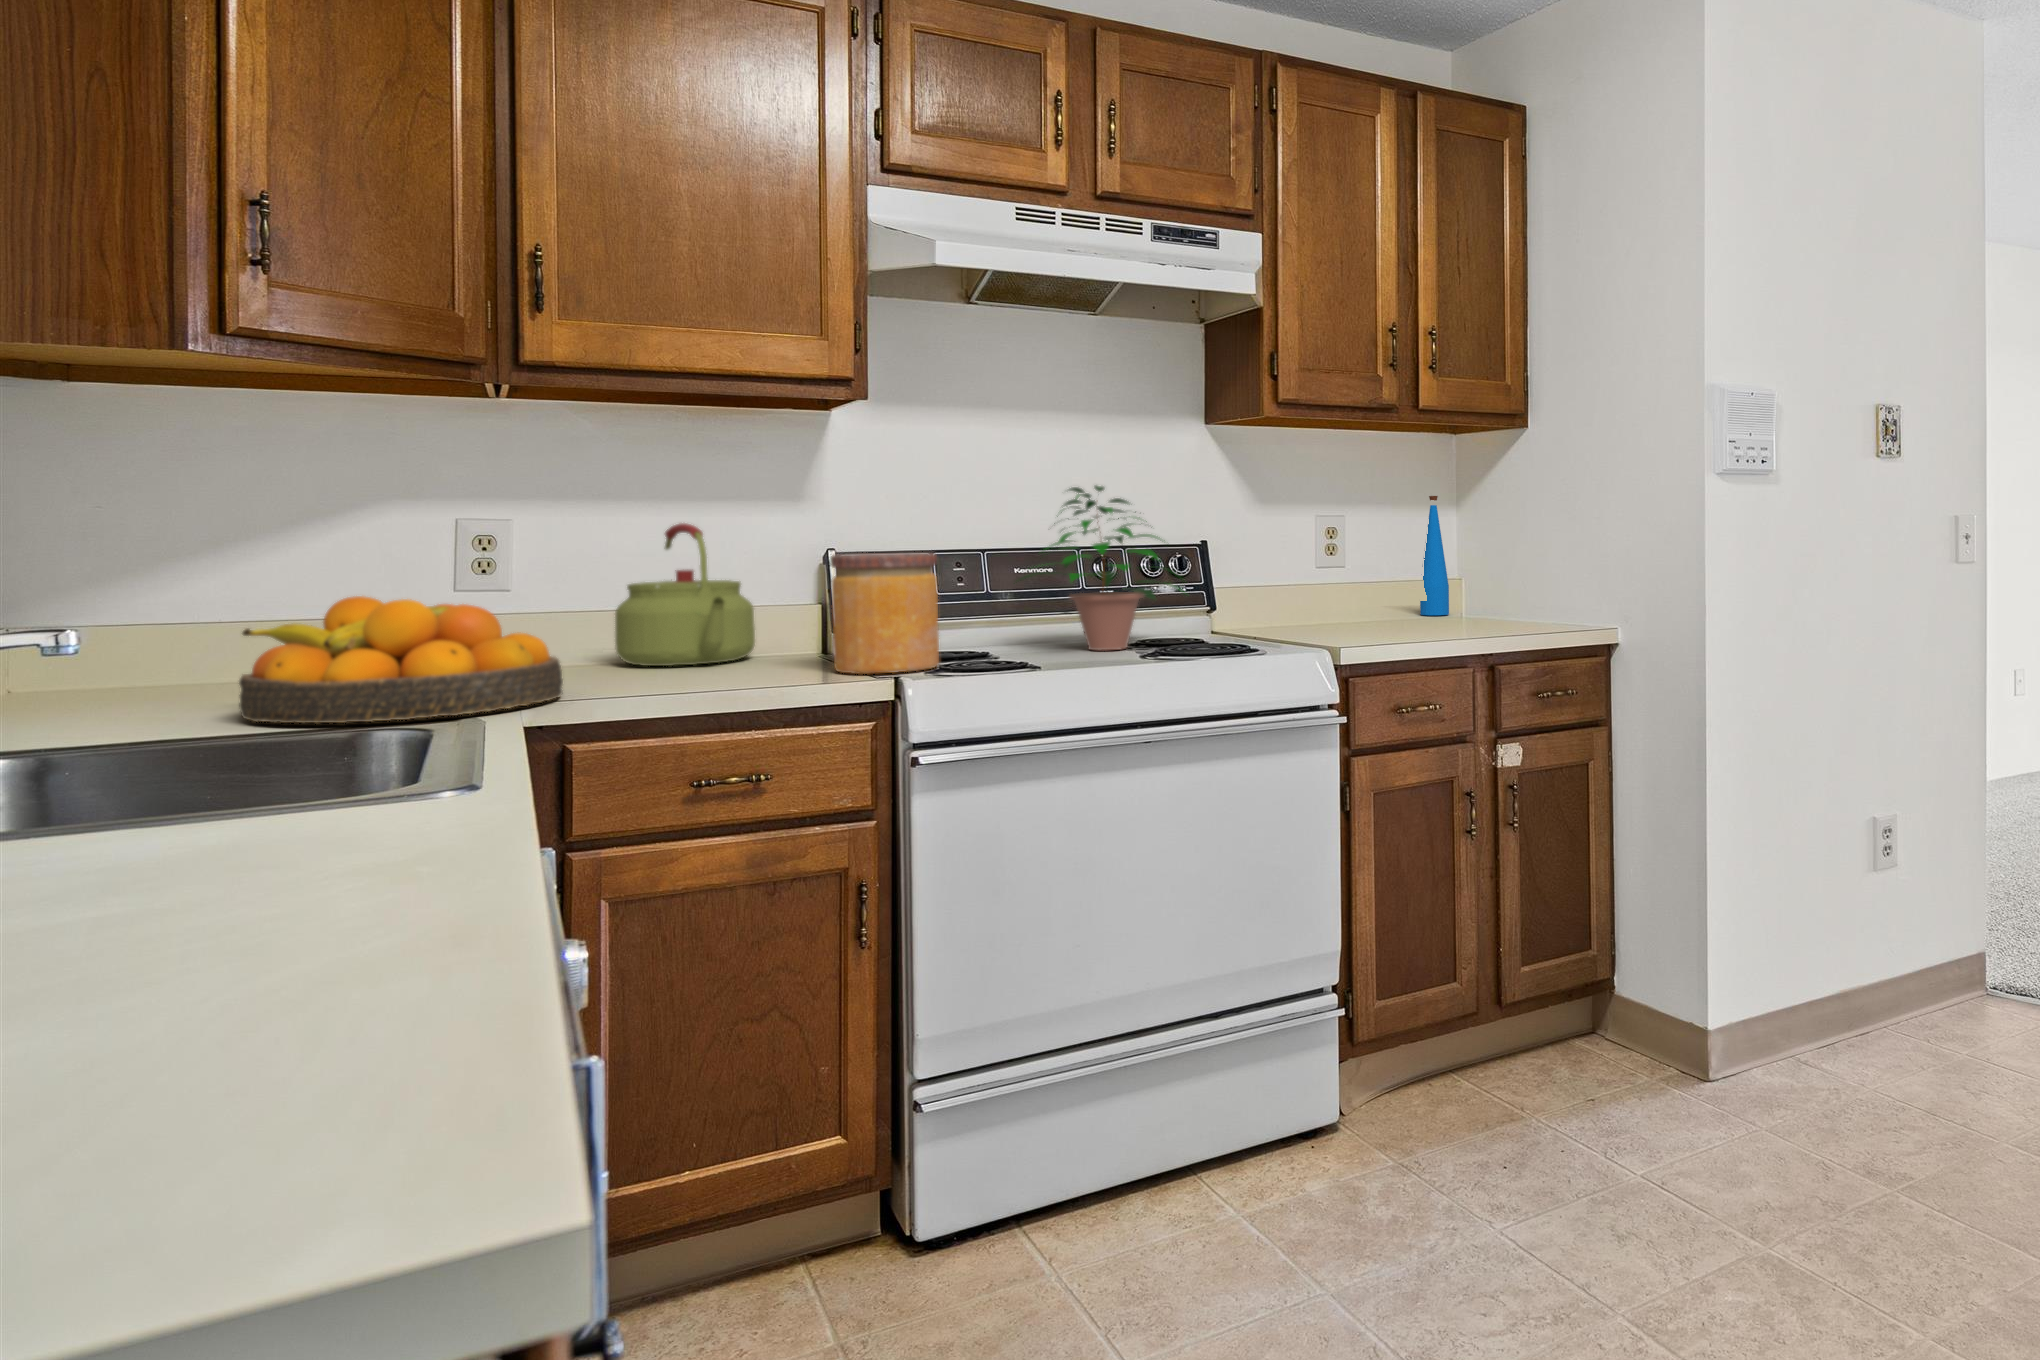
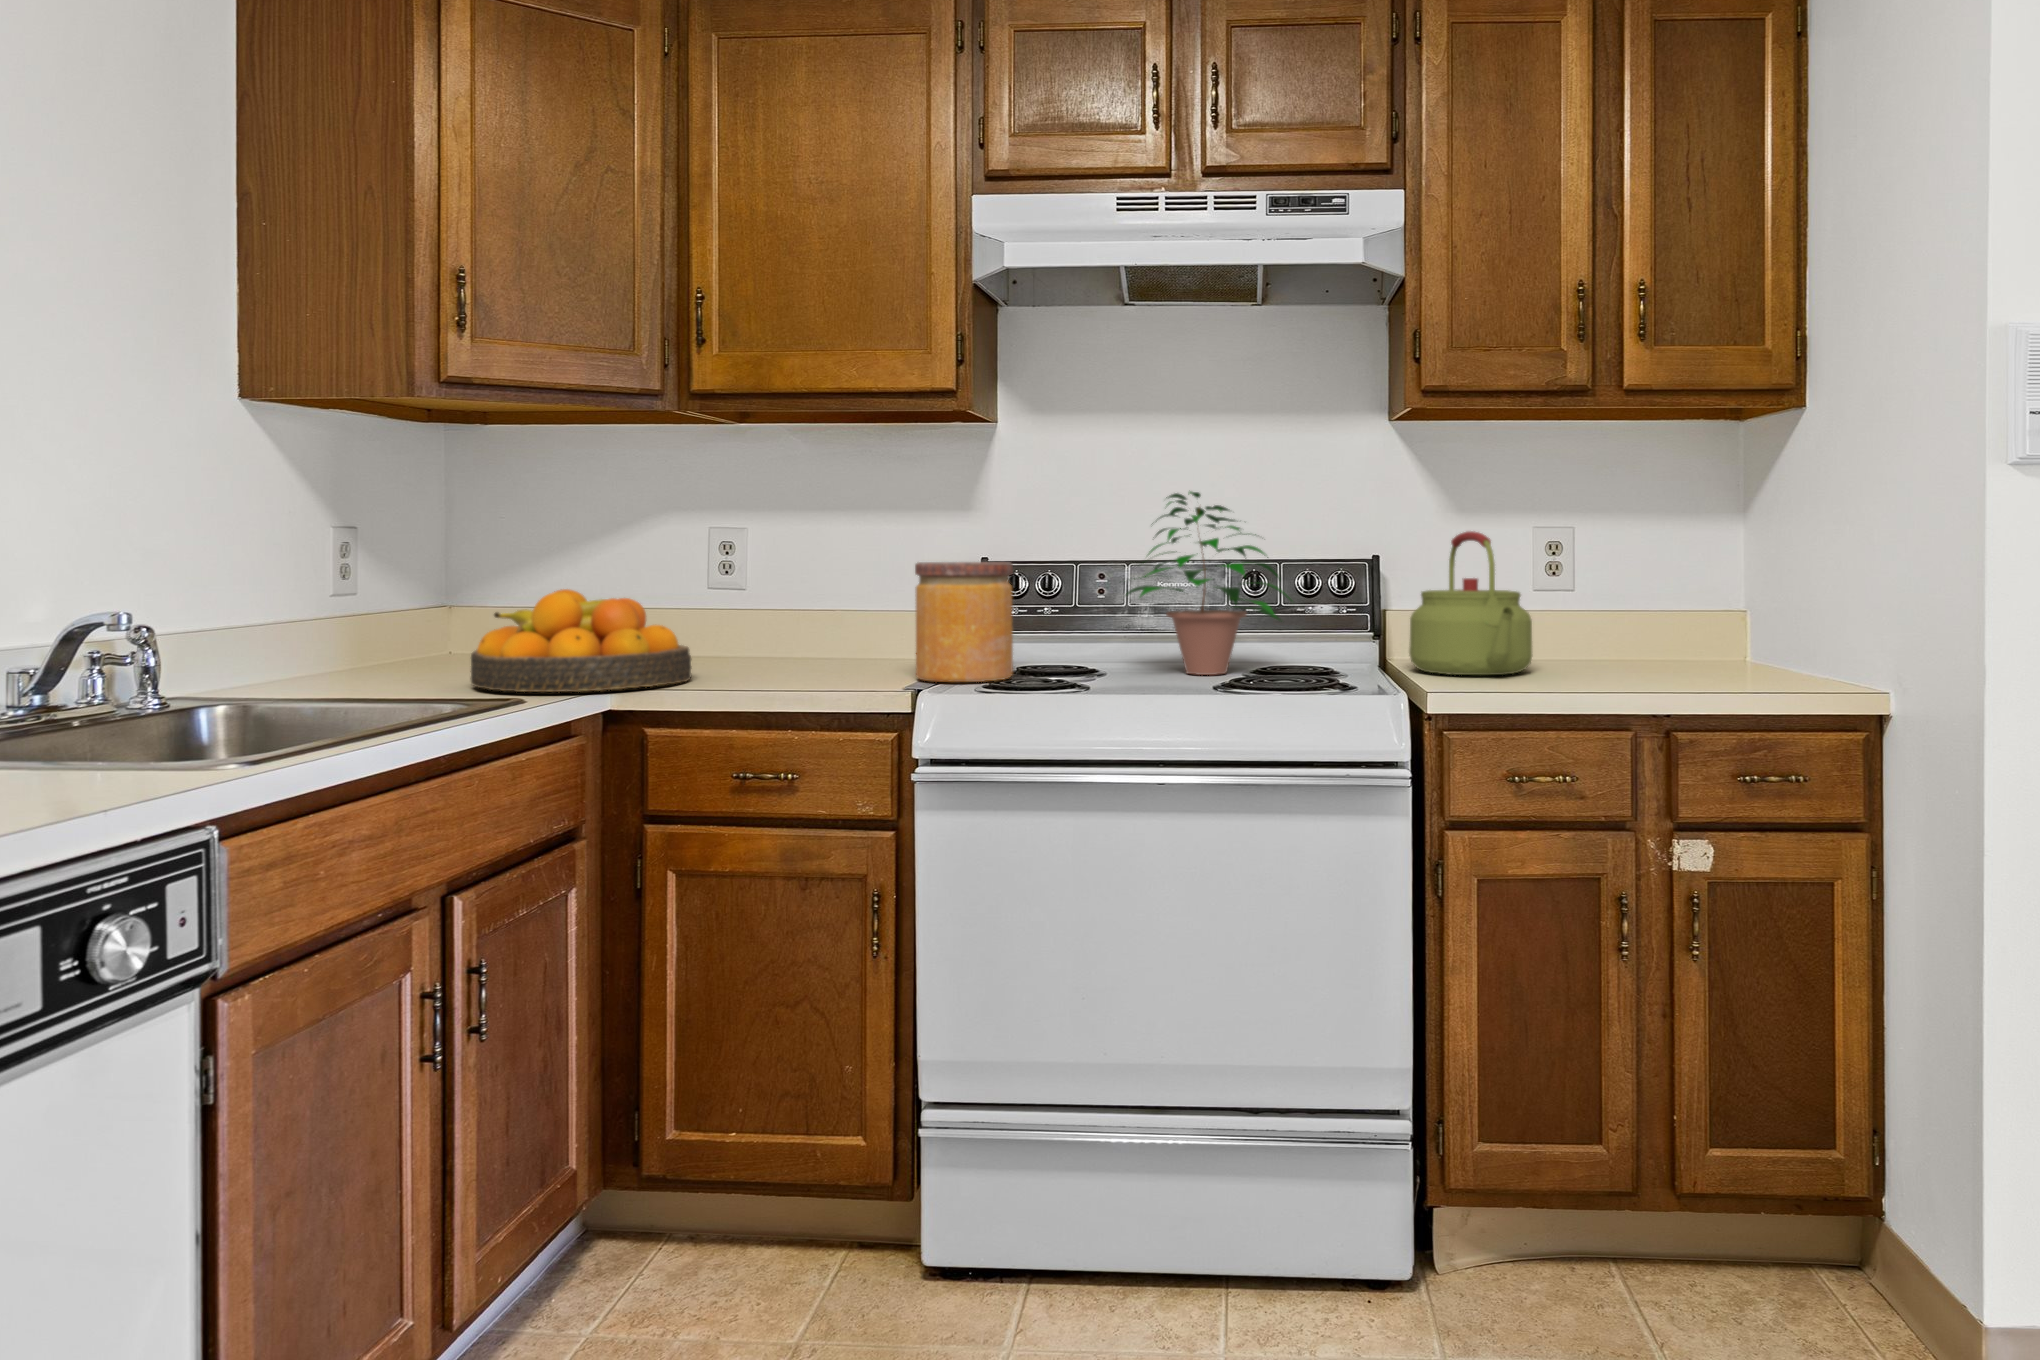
bottle: present [1420,496,1449,615] -> none [1676,500,1717,658]
kettle: present [615,523,755,666] -> present [1409,531,1532,675]

